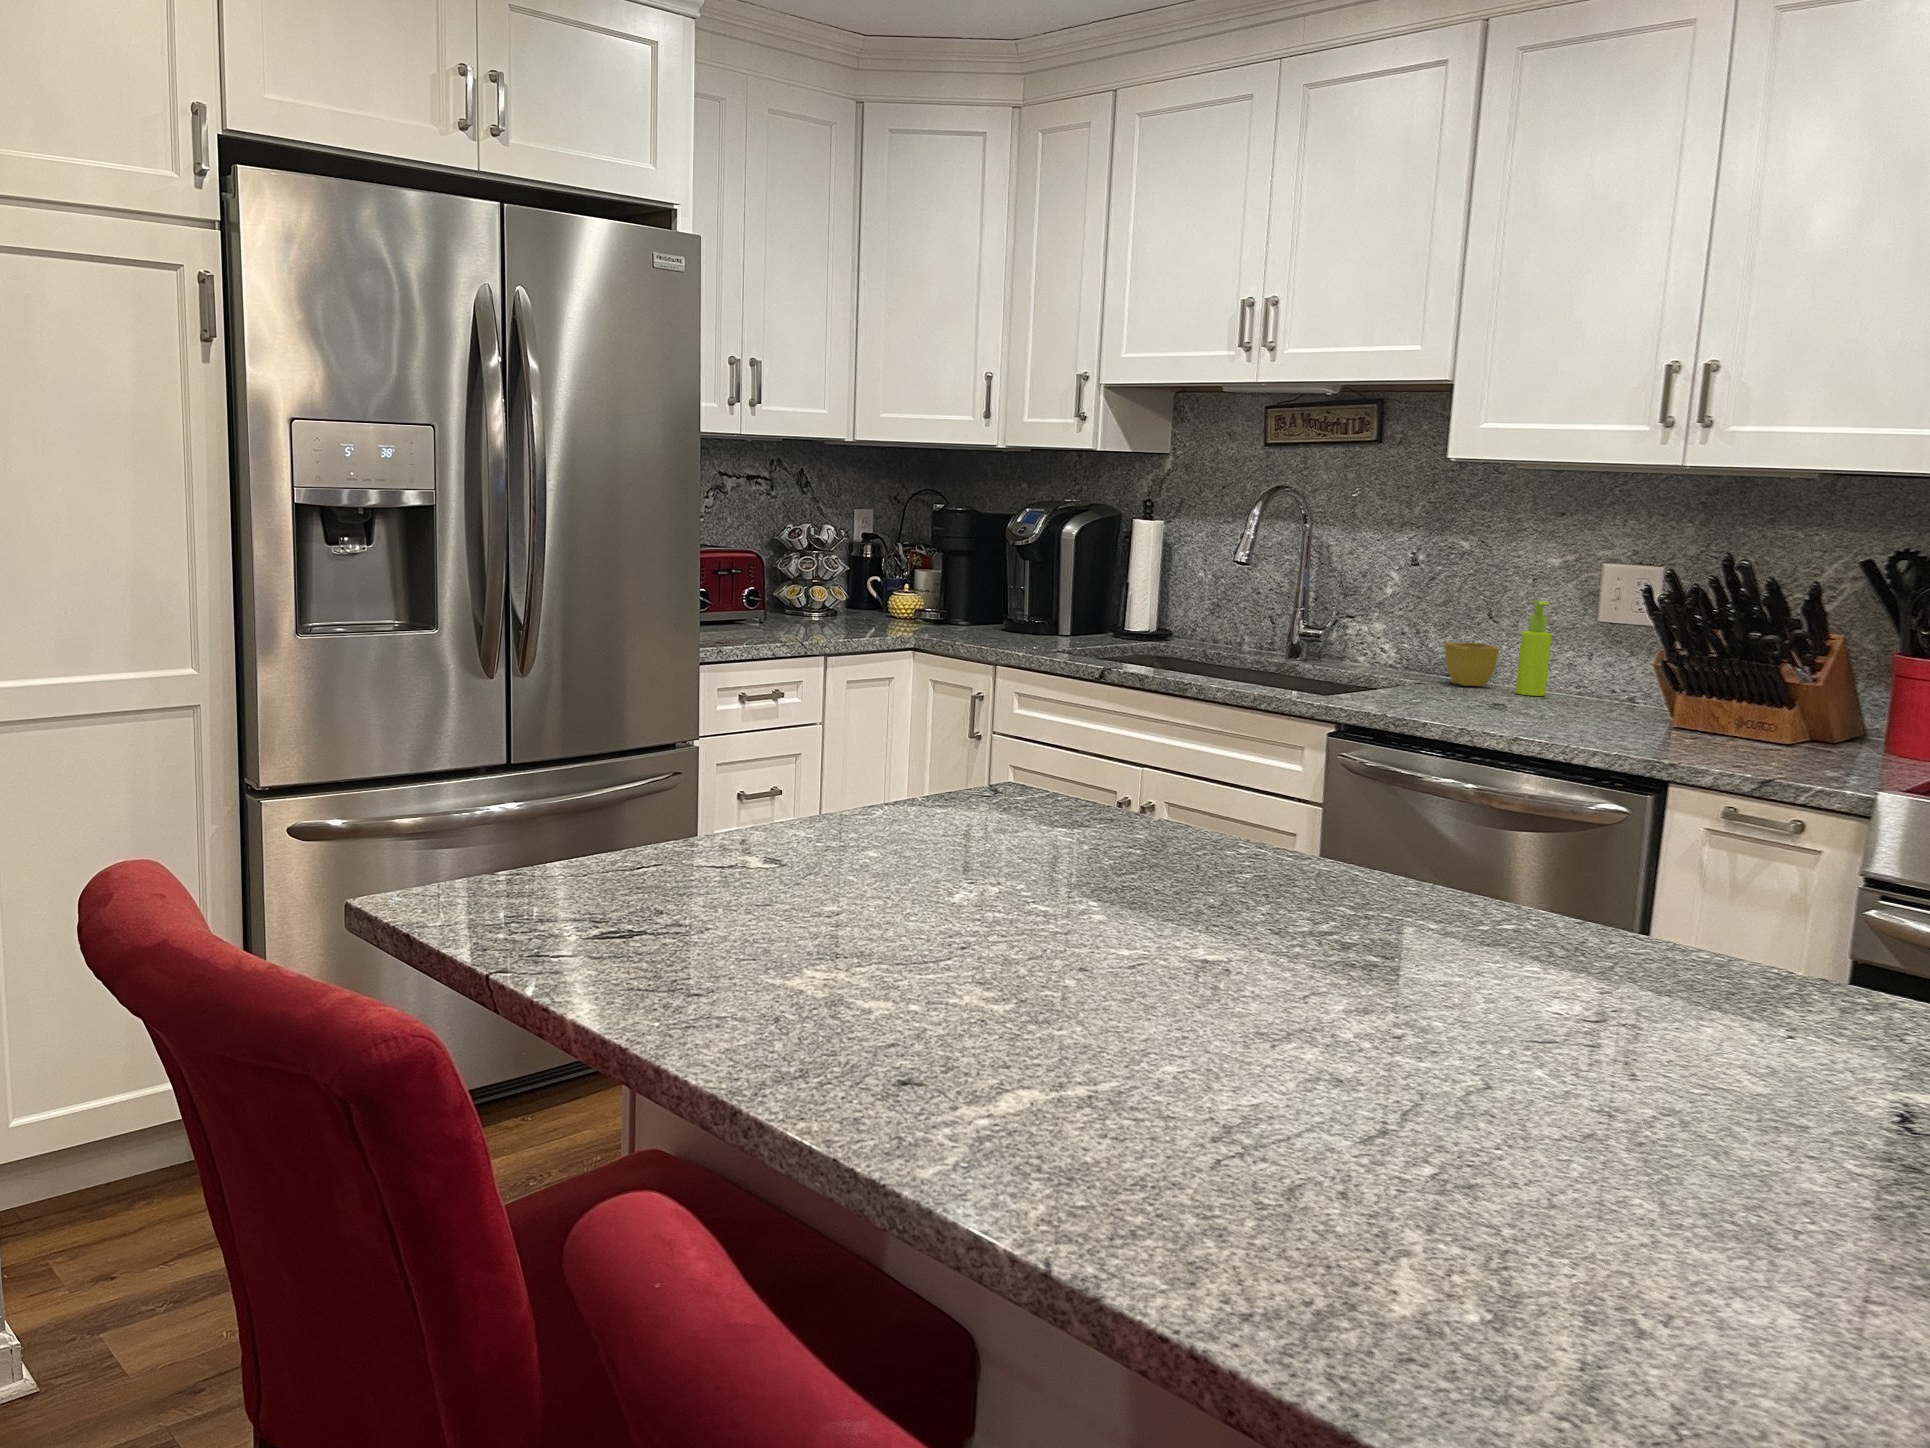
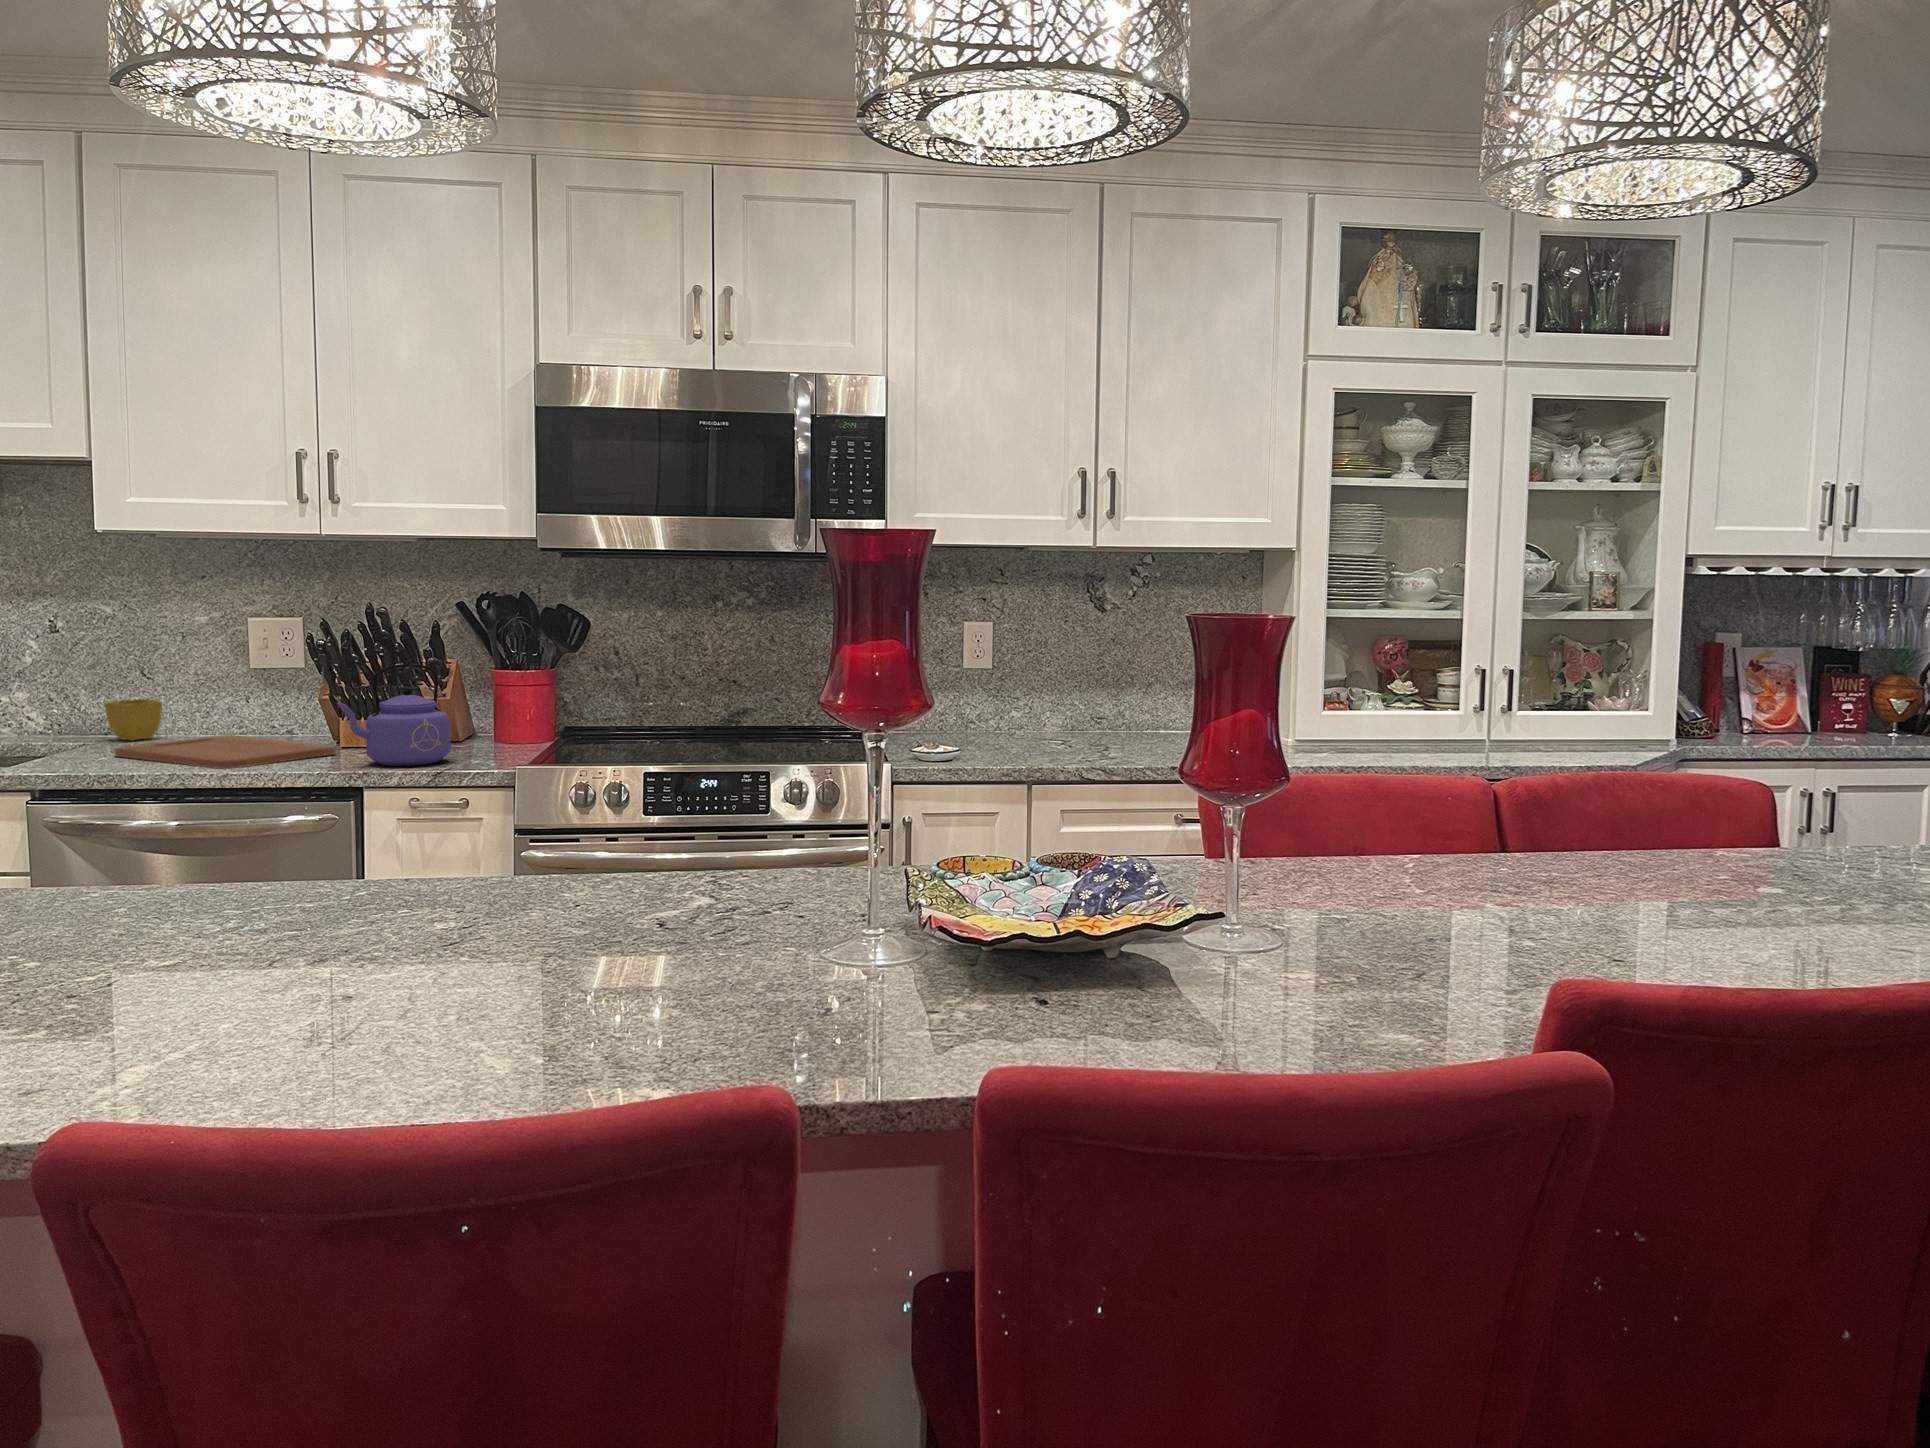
soap dispenser: present [1516,601,1552,696] -> none [183,655,214,740]
kettle: none [1652,632,1803,767] -> present [337,664,451,766]
cutting board: none [1431,690,1659,735] -> present [115,735,336,769]

